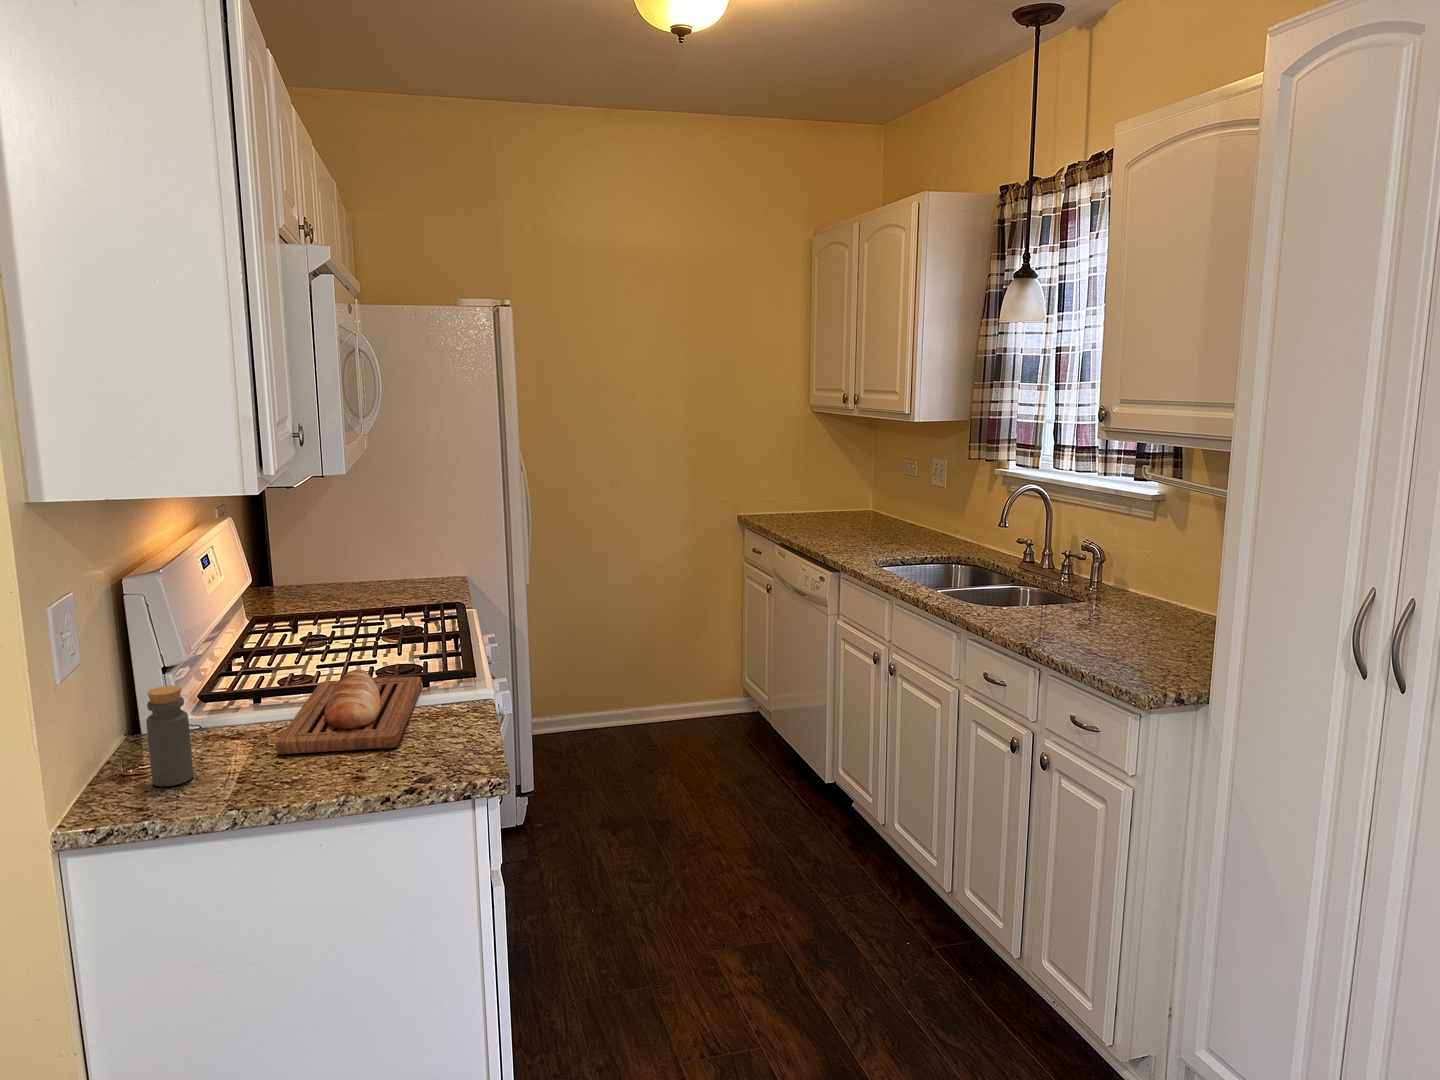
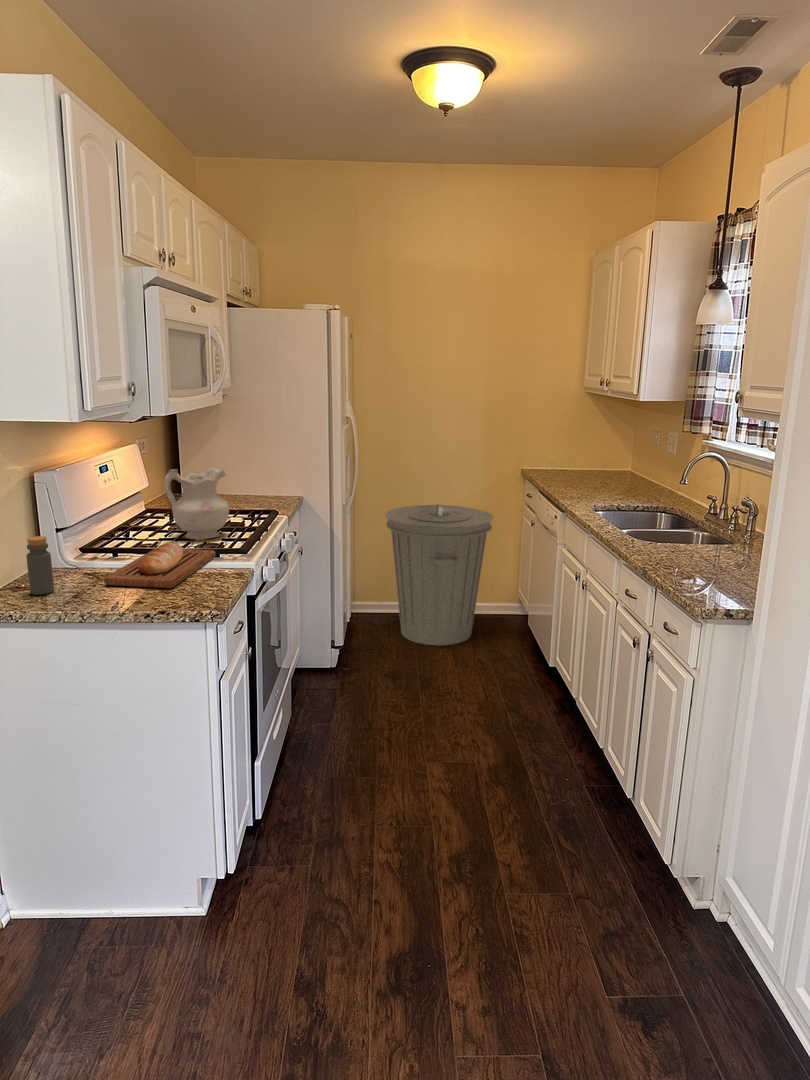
ceramic pitcher: none [314,546,413,661] -> present [164,468,229,540]
trash can: none [567,572,721,774] -> present [385,504,493,646]

